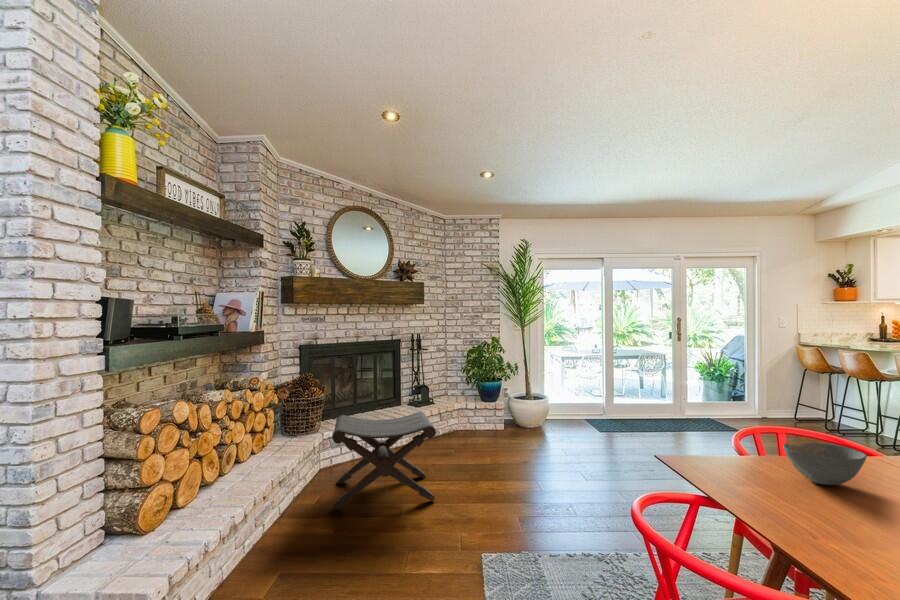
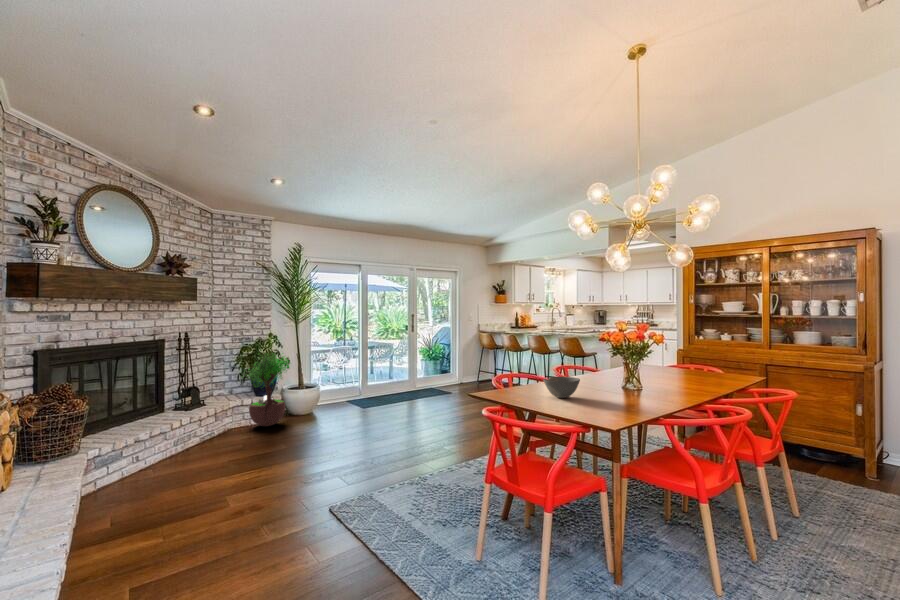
potted tree: none [462,353,510,434] -> present [246,355,288,426]
footstool: present [332,412,436,508] -> none [116,409,255,527]

